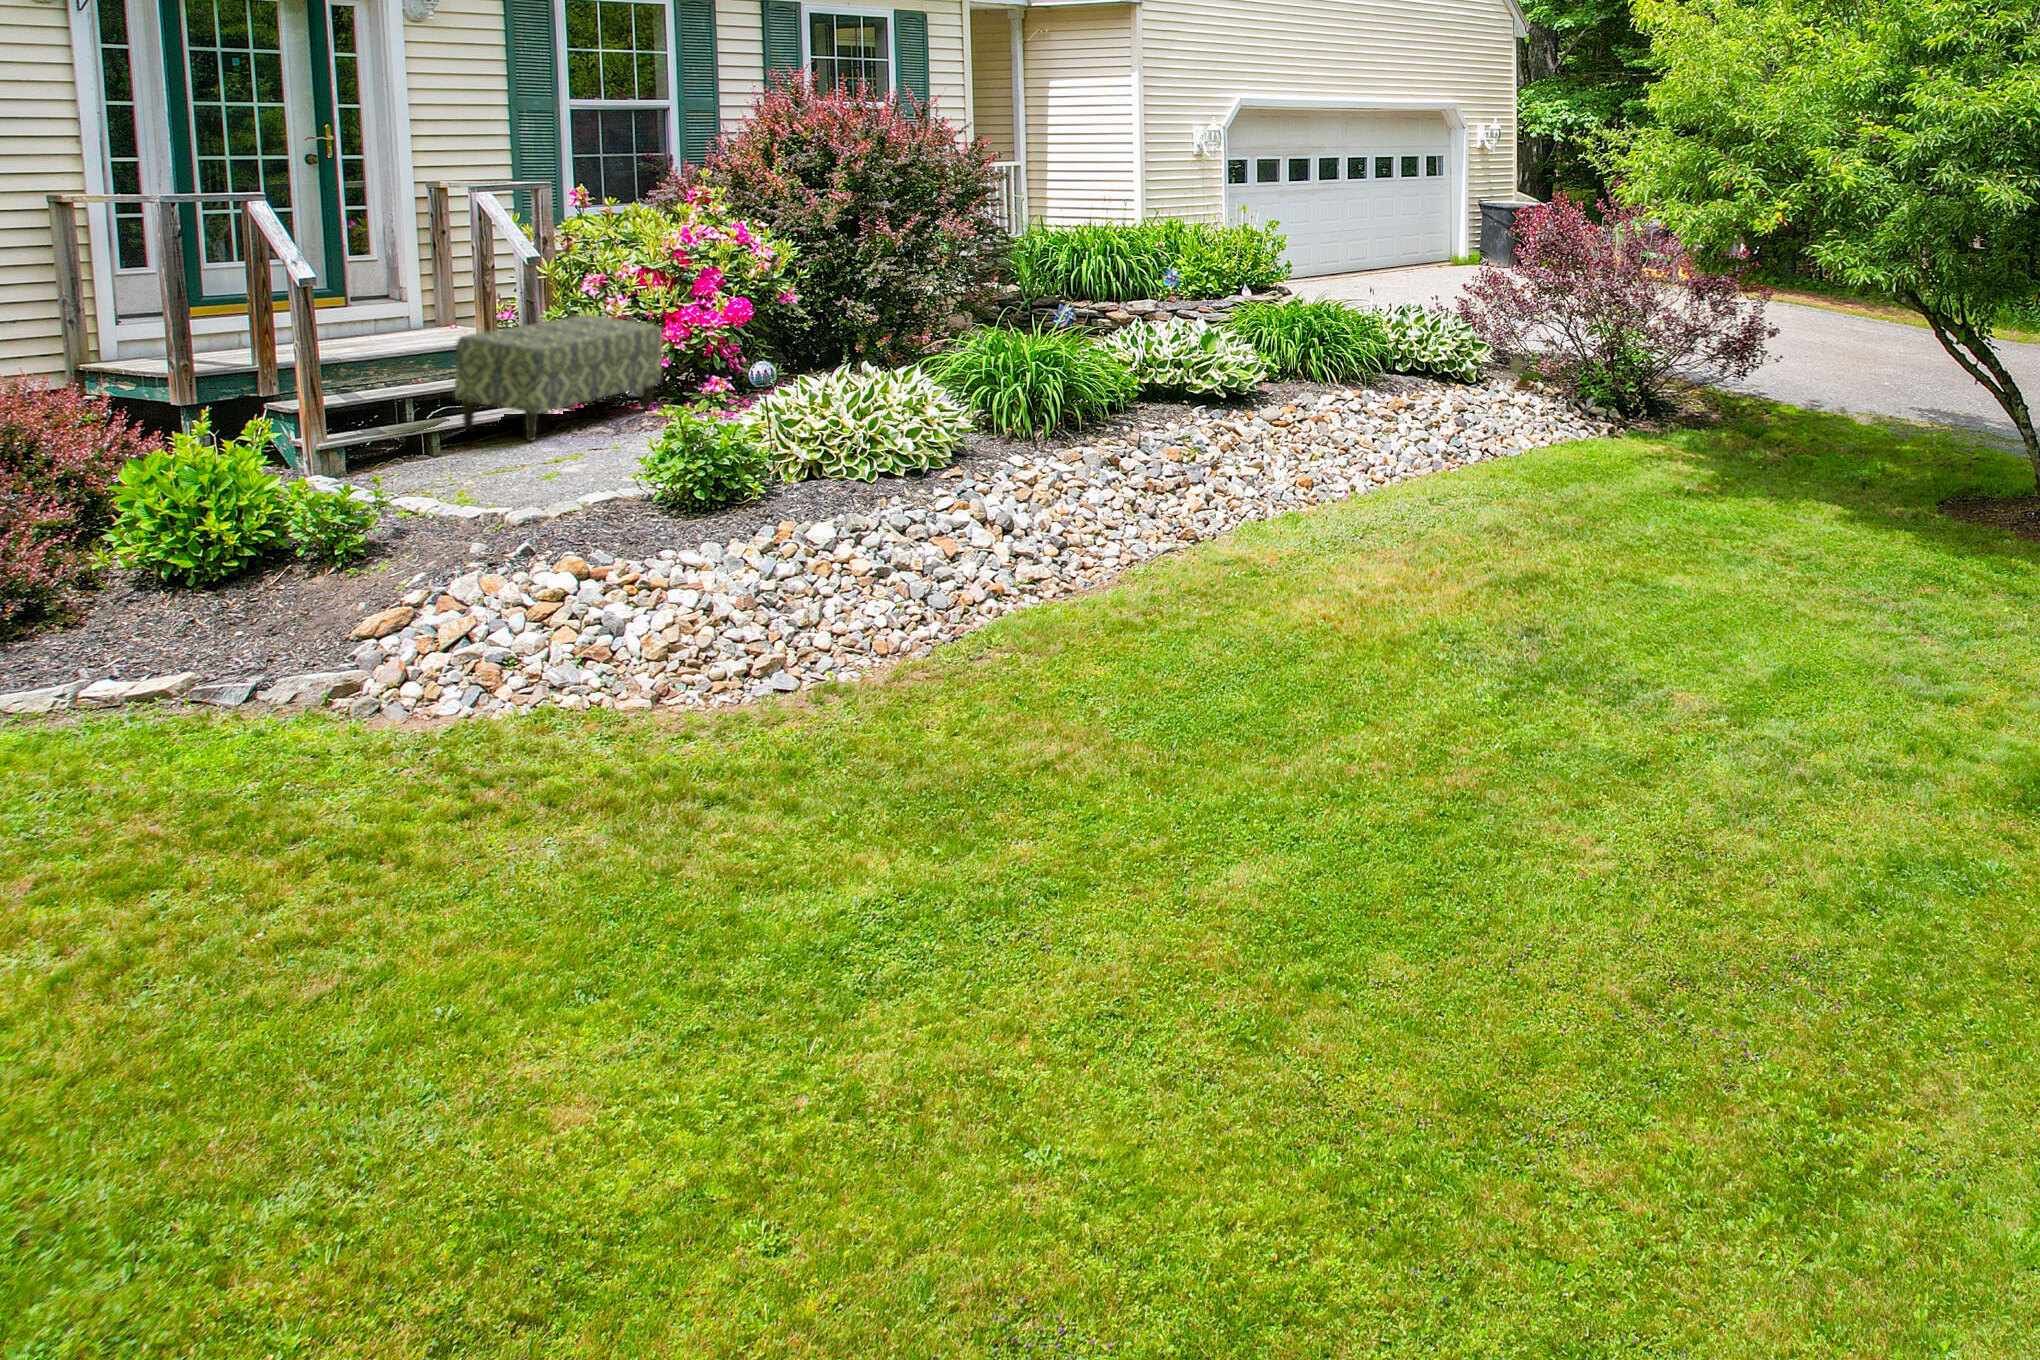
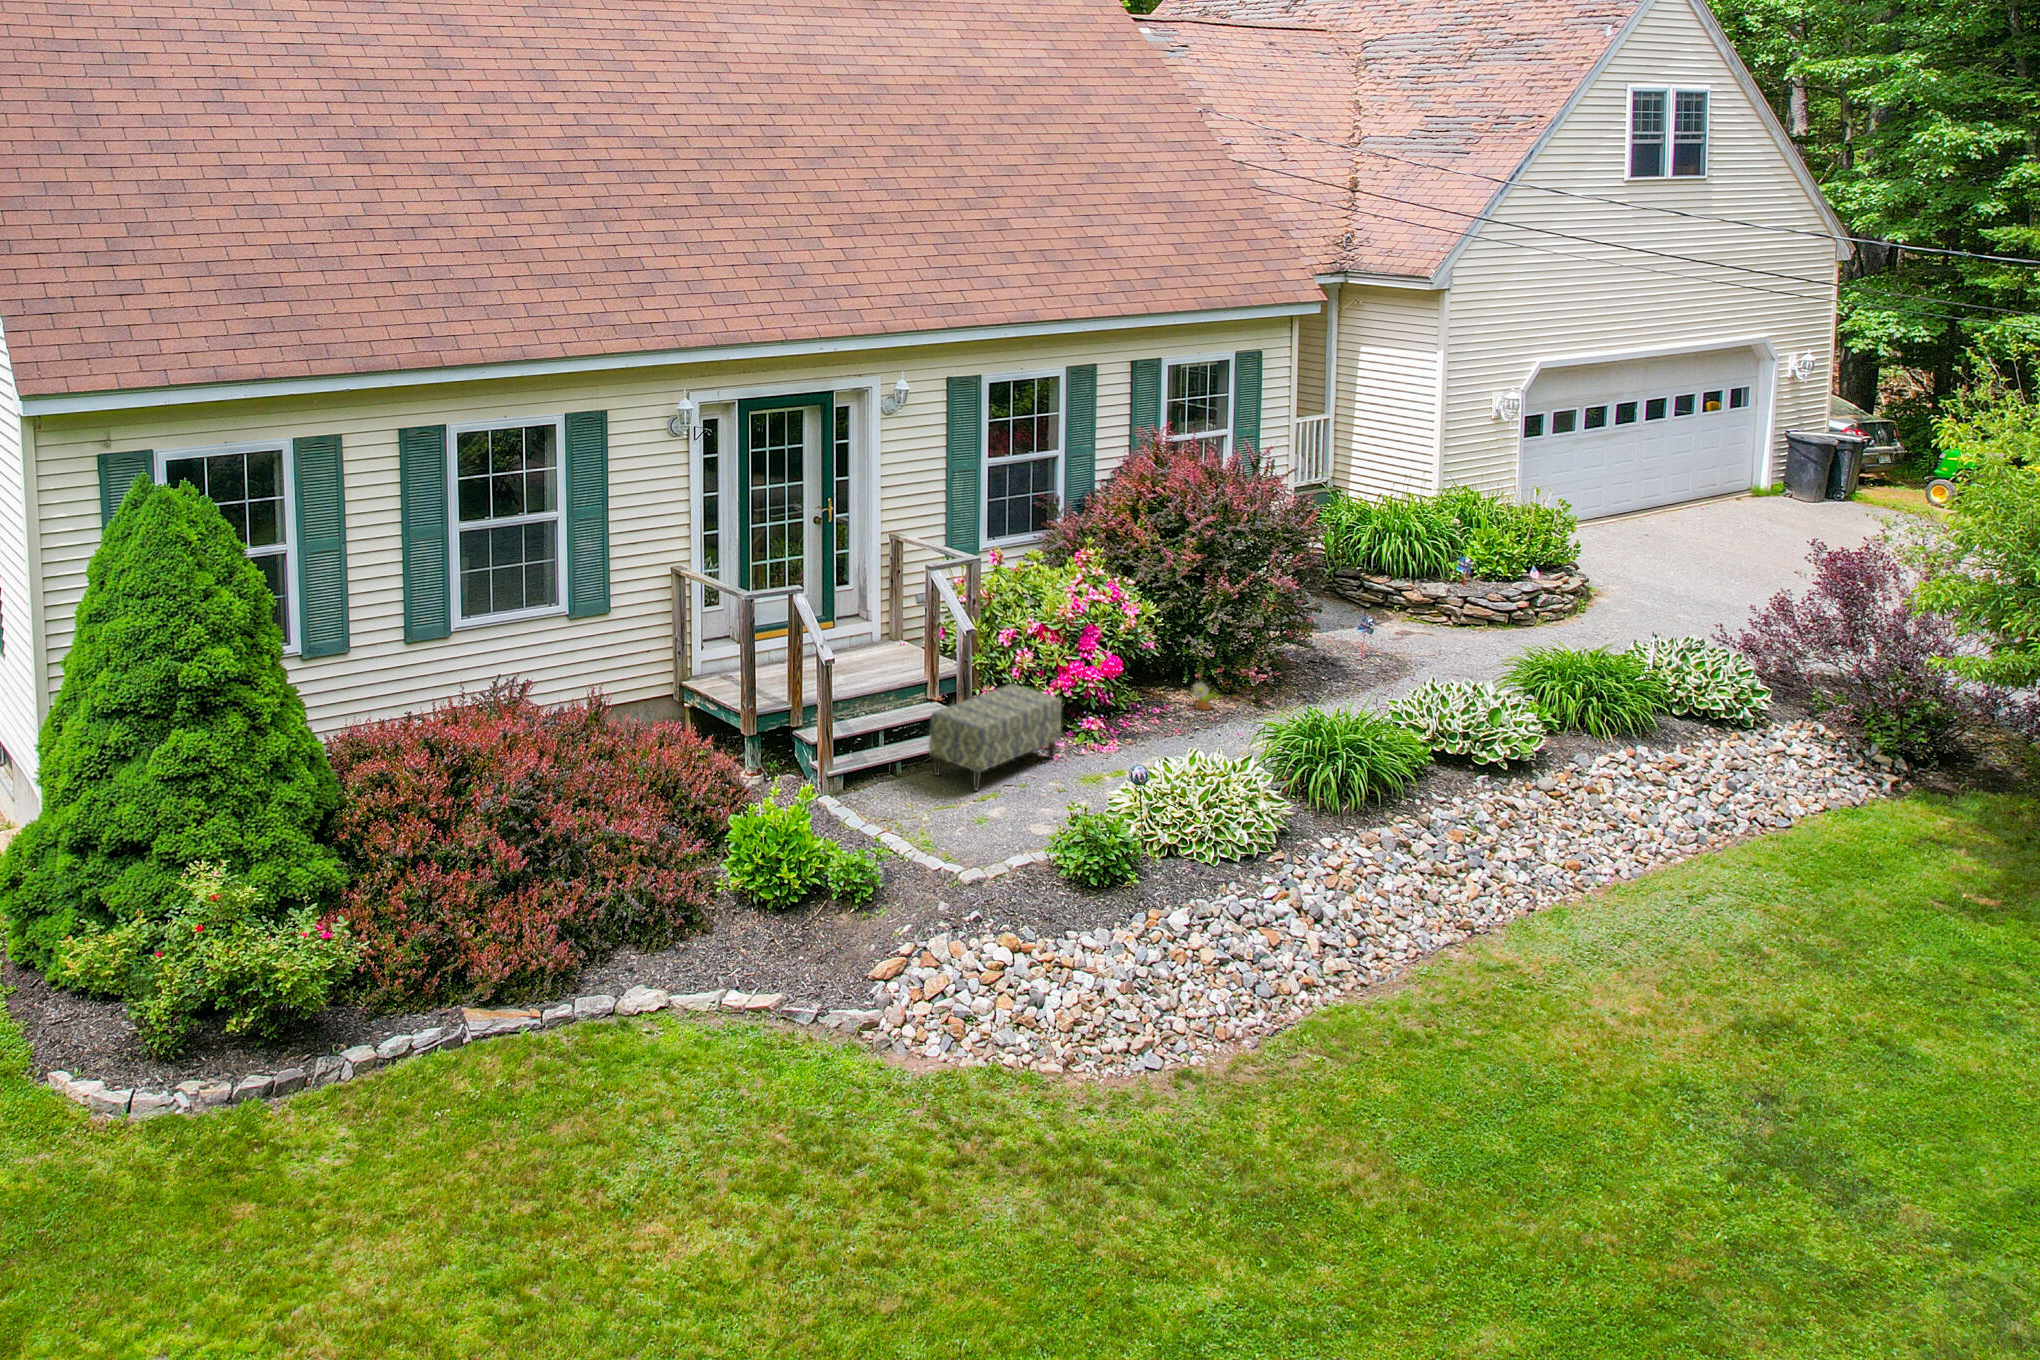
decorative plant: present [1511,358,1540,390] -> present [1193,683,1219,710]

